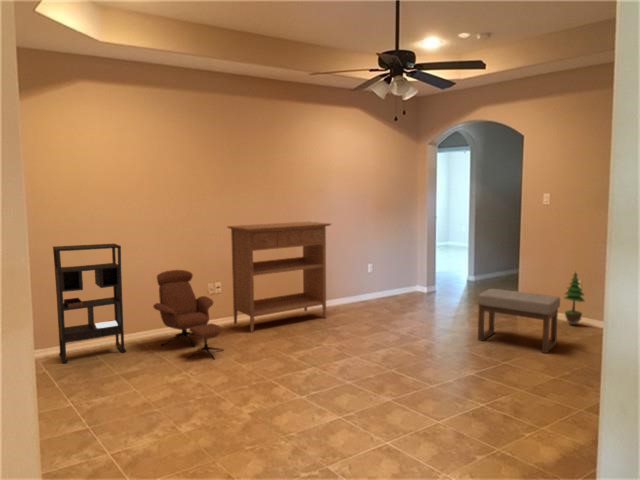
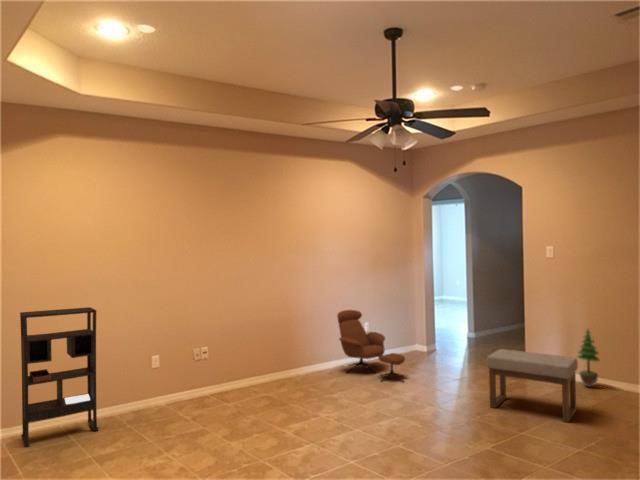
console table: present [228,222,331,332] -> none [214,279,327,403]
lounge chair: present [153,270,223,358] -> present [337,310,405,380]

